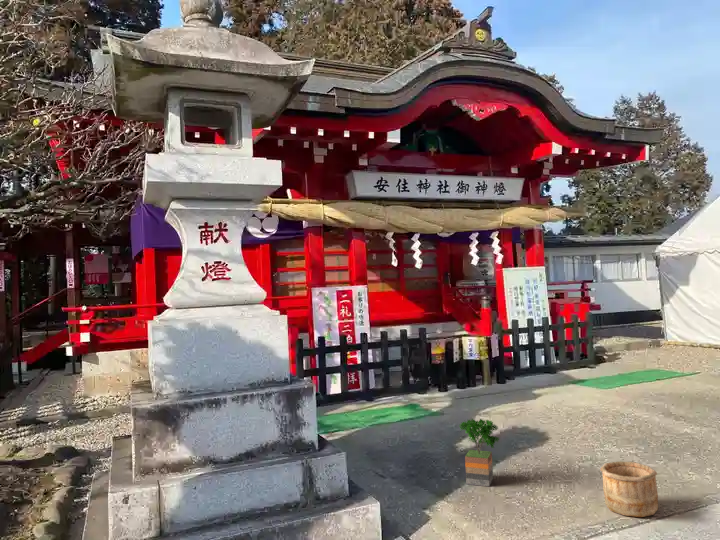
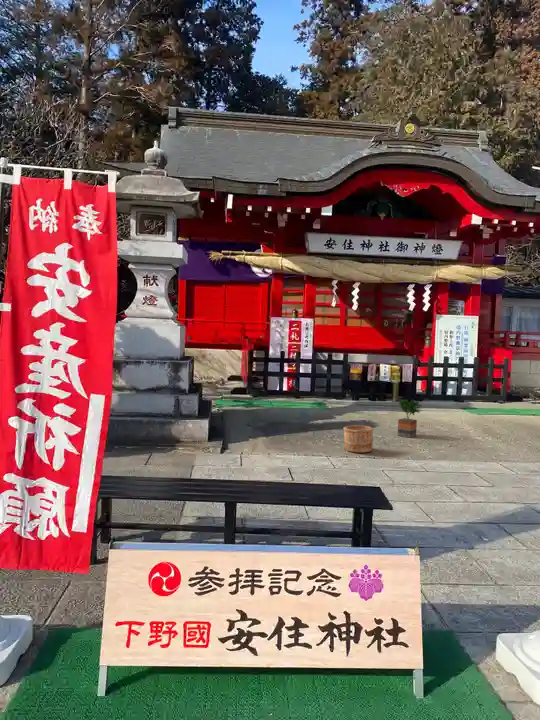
potted tree: present [459,419,499,486] -> present [398,400,422,438]

